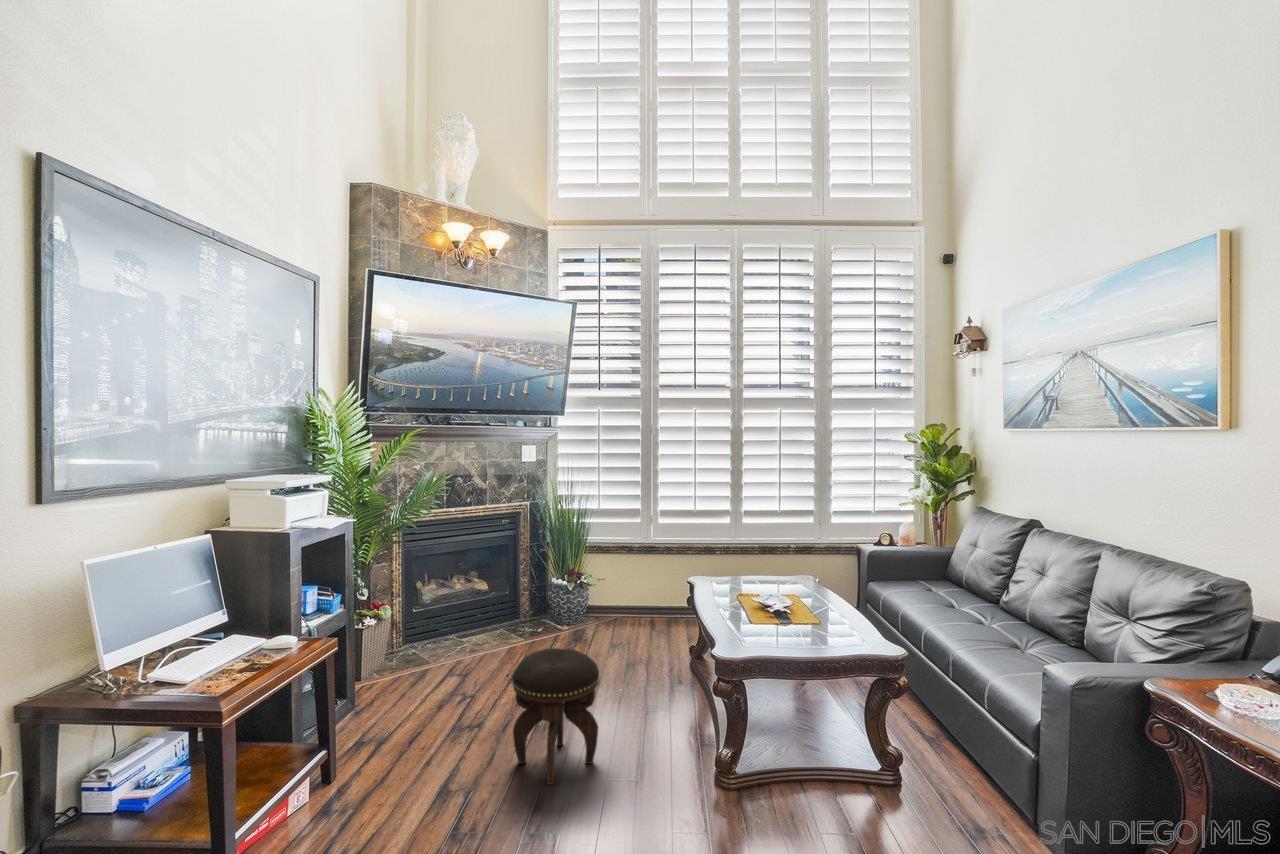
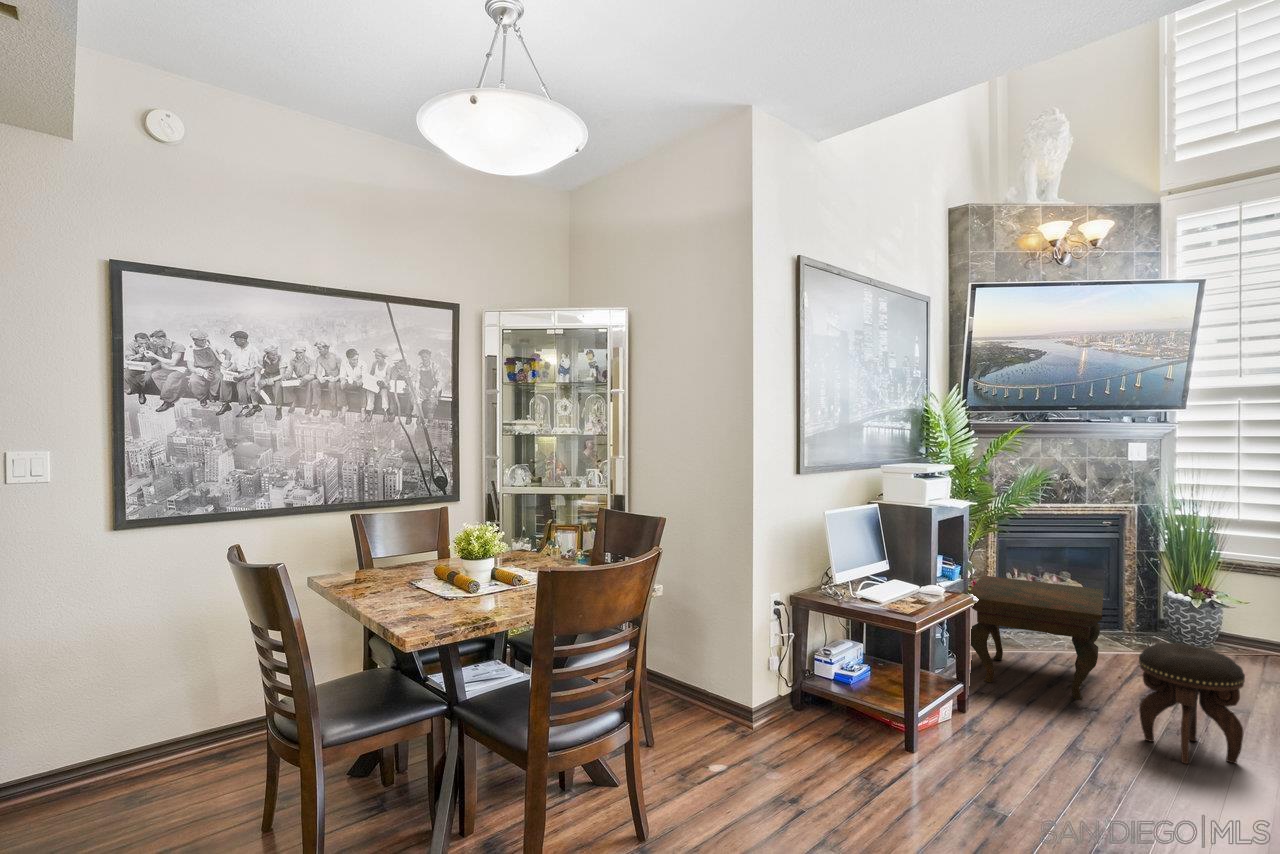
side table: none [339,593,494,733] -> present [969,575,1103,700]

